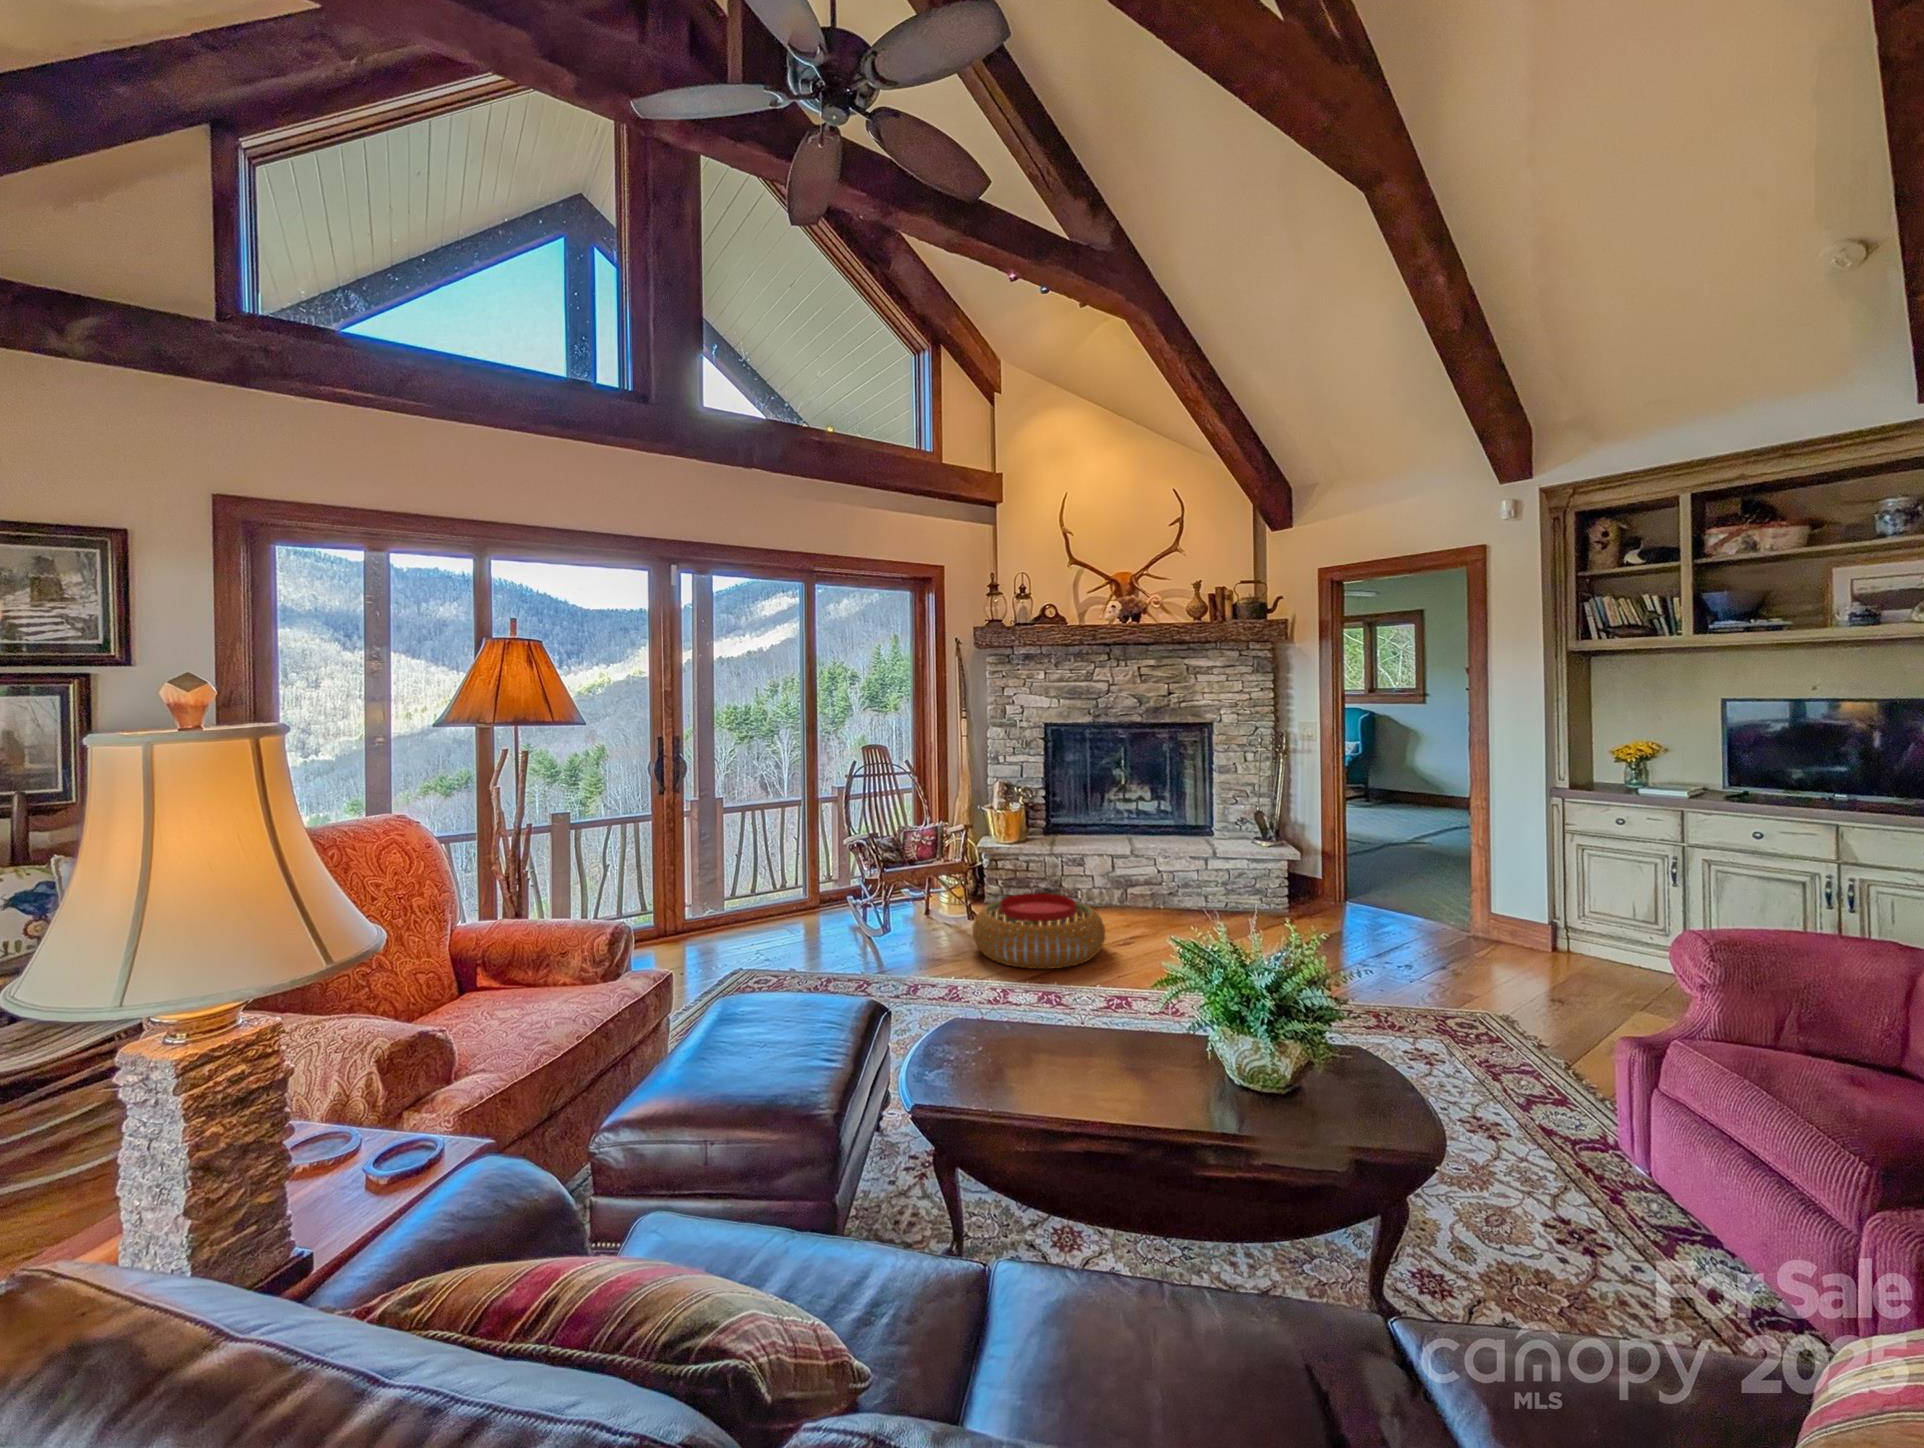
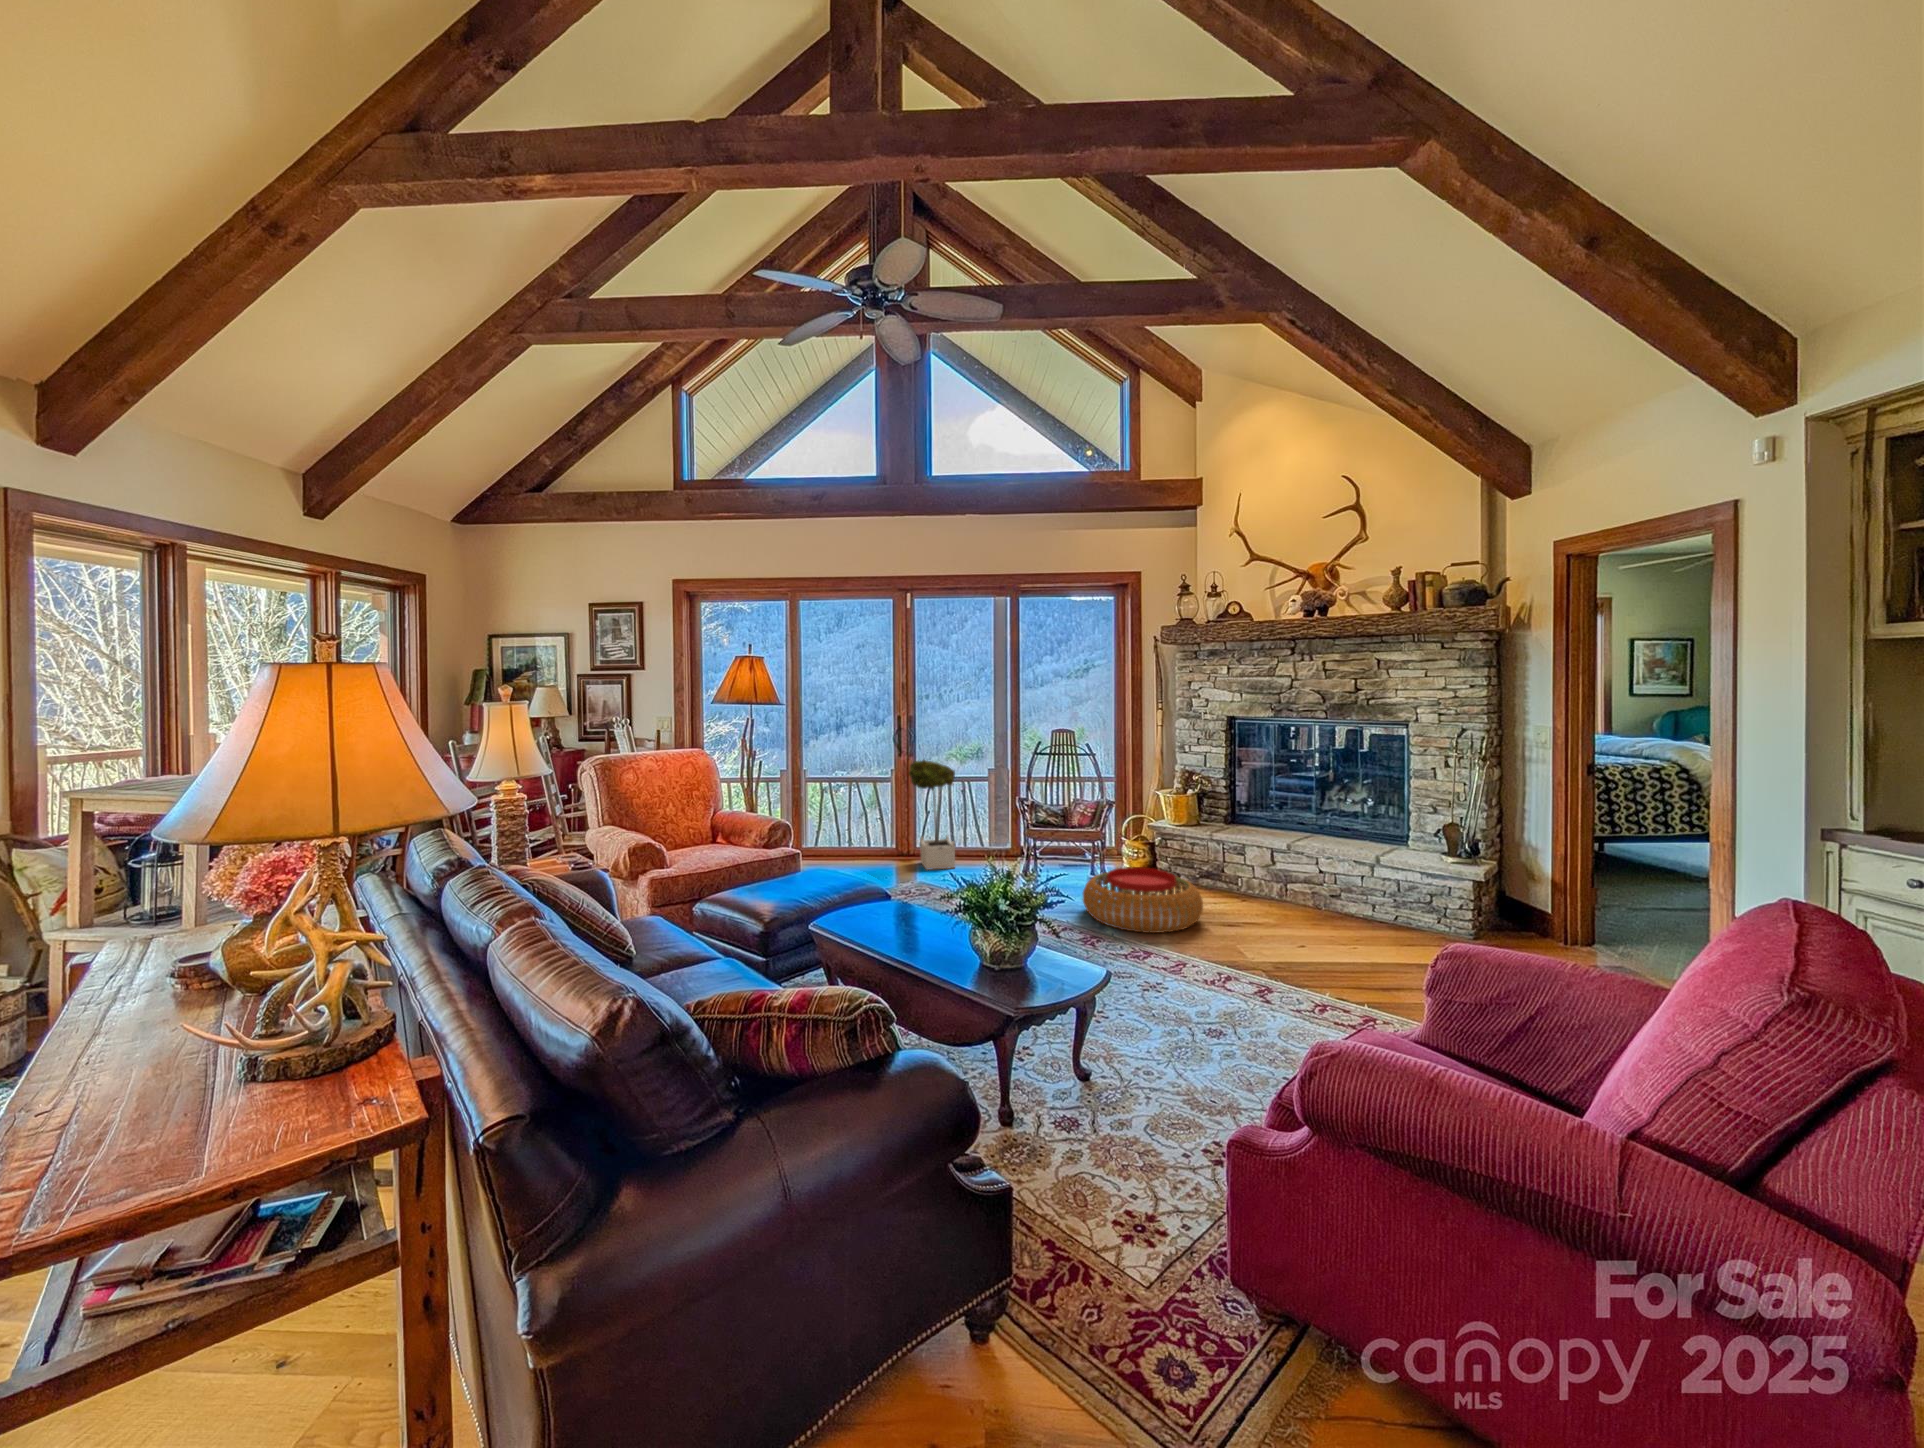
potted tree: none [687,790,756,944] -> present [909,760,955,870]

